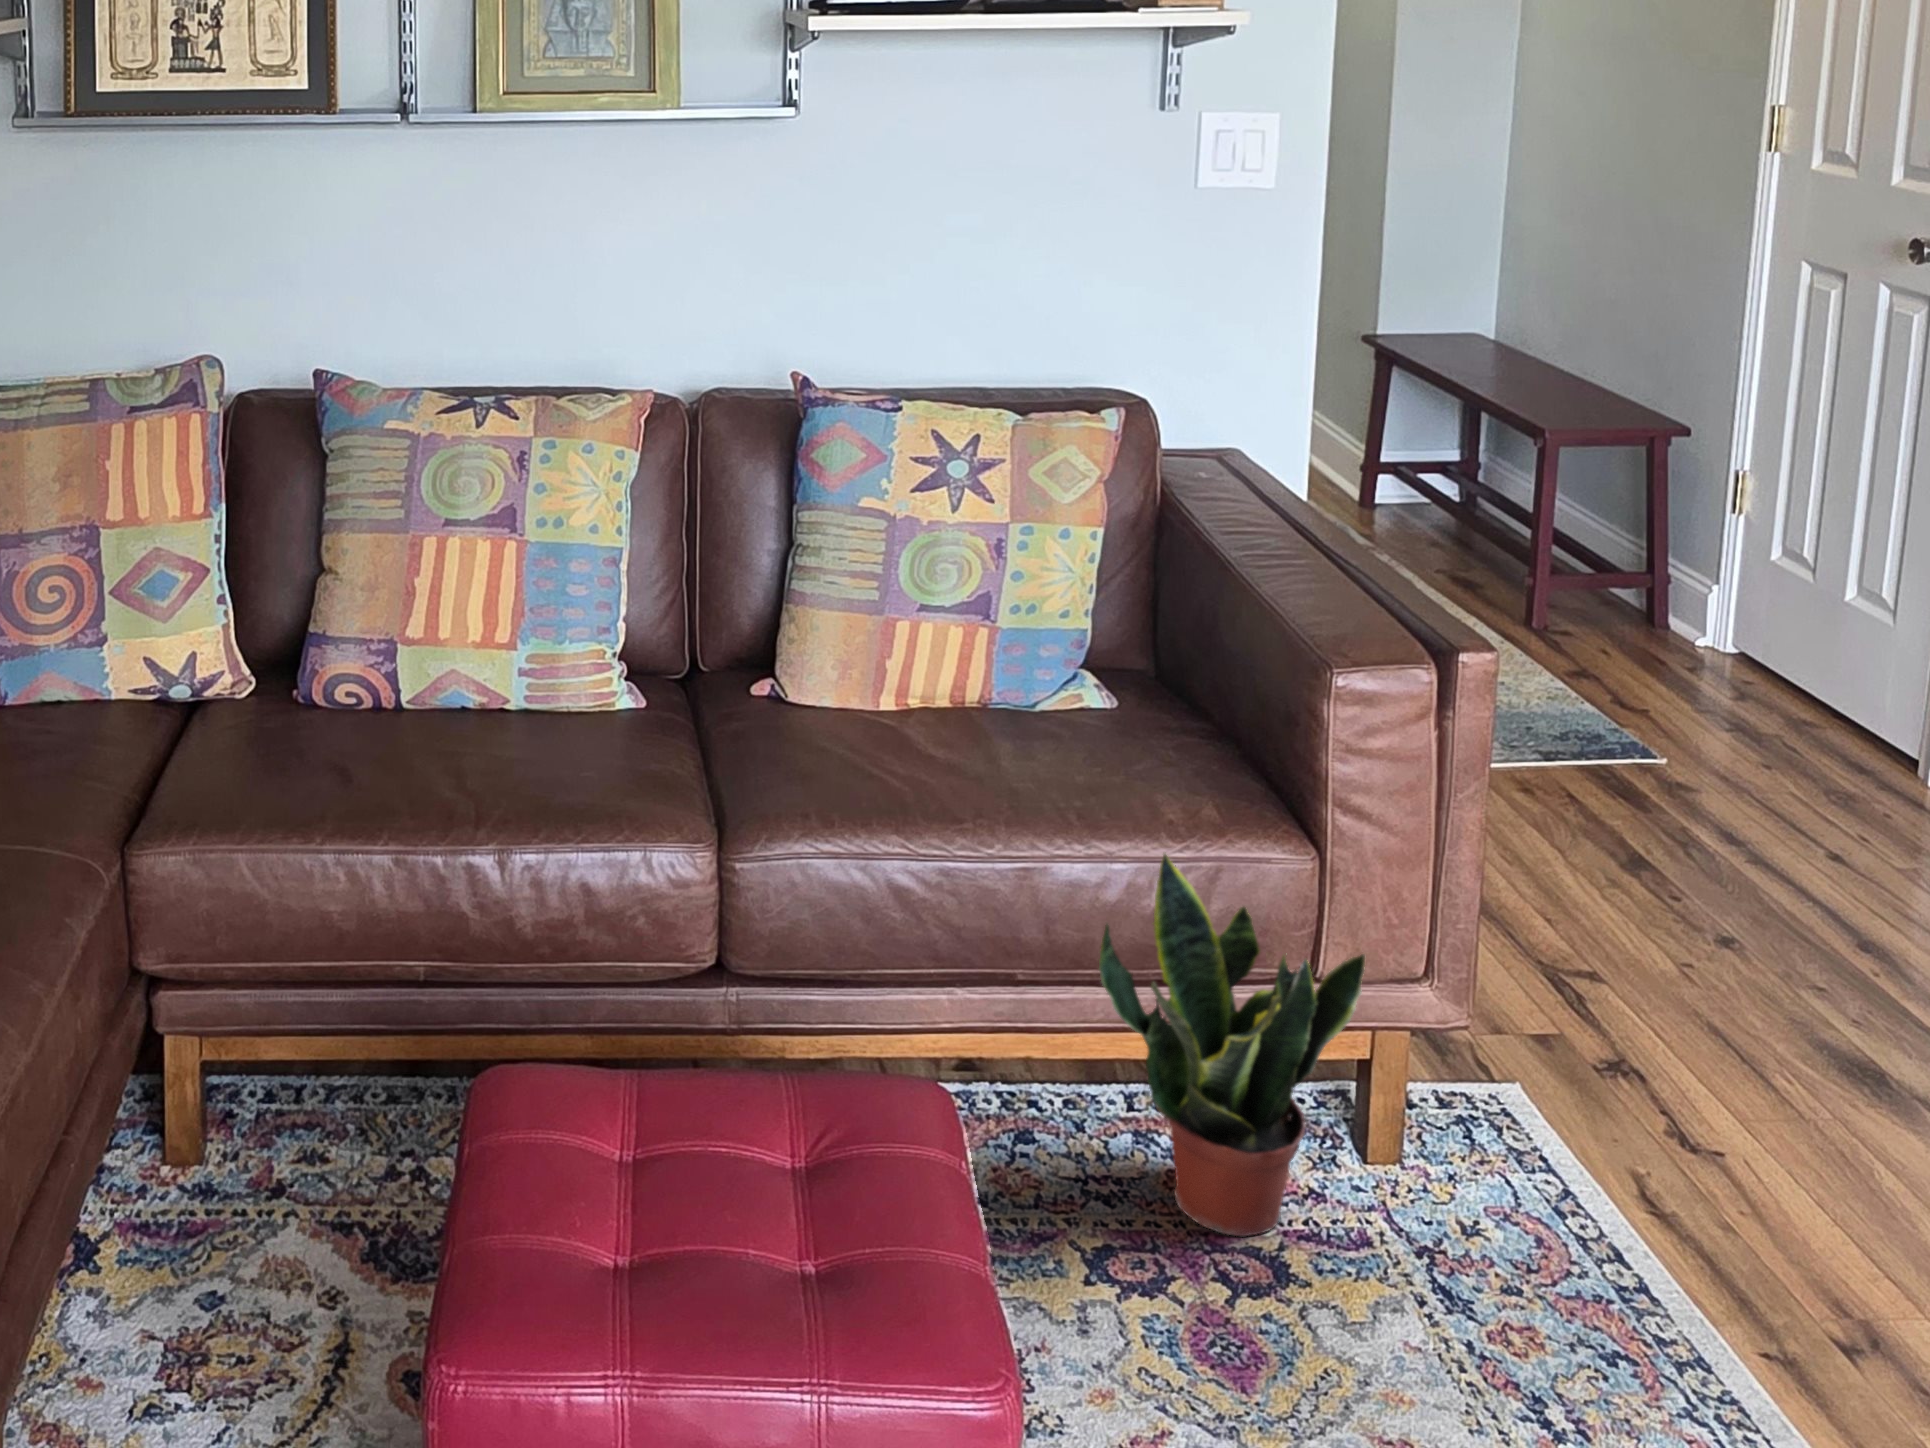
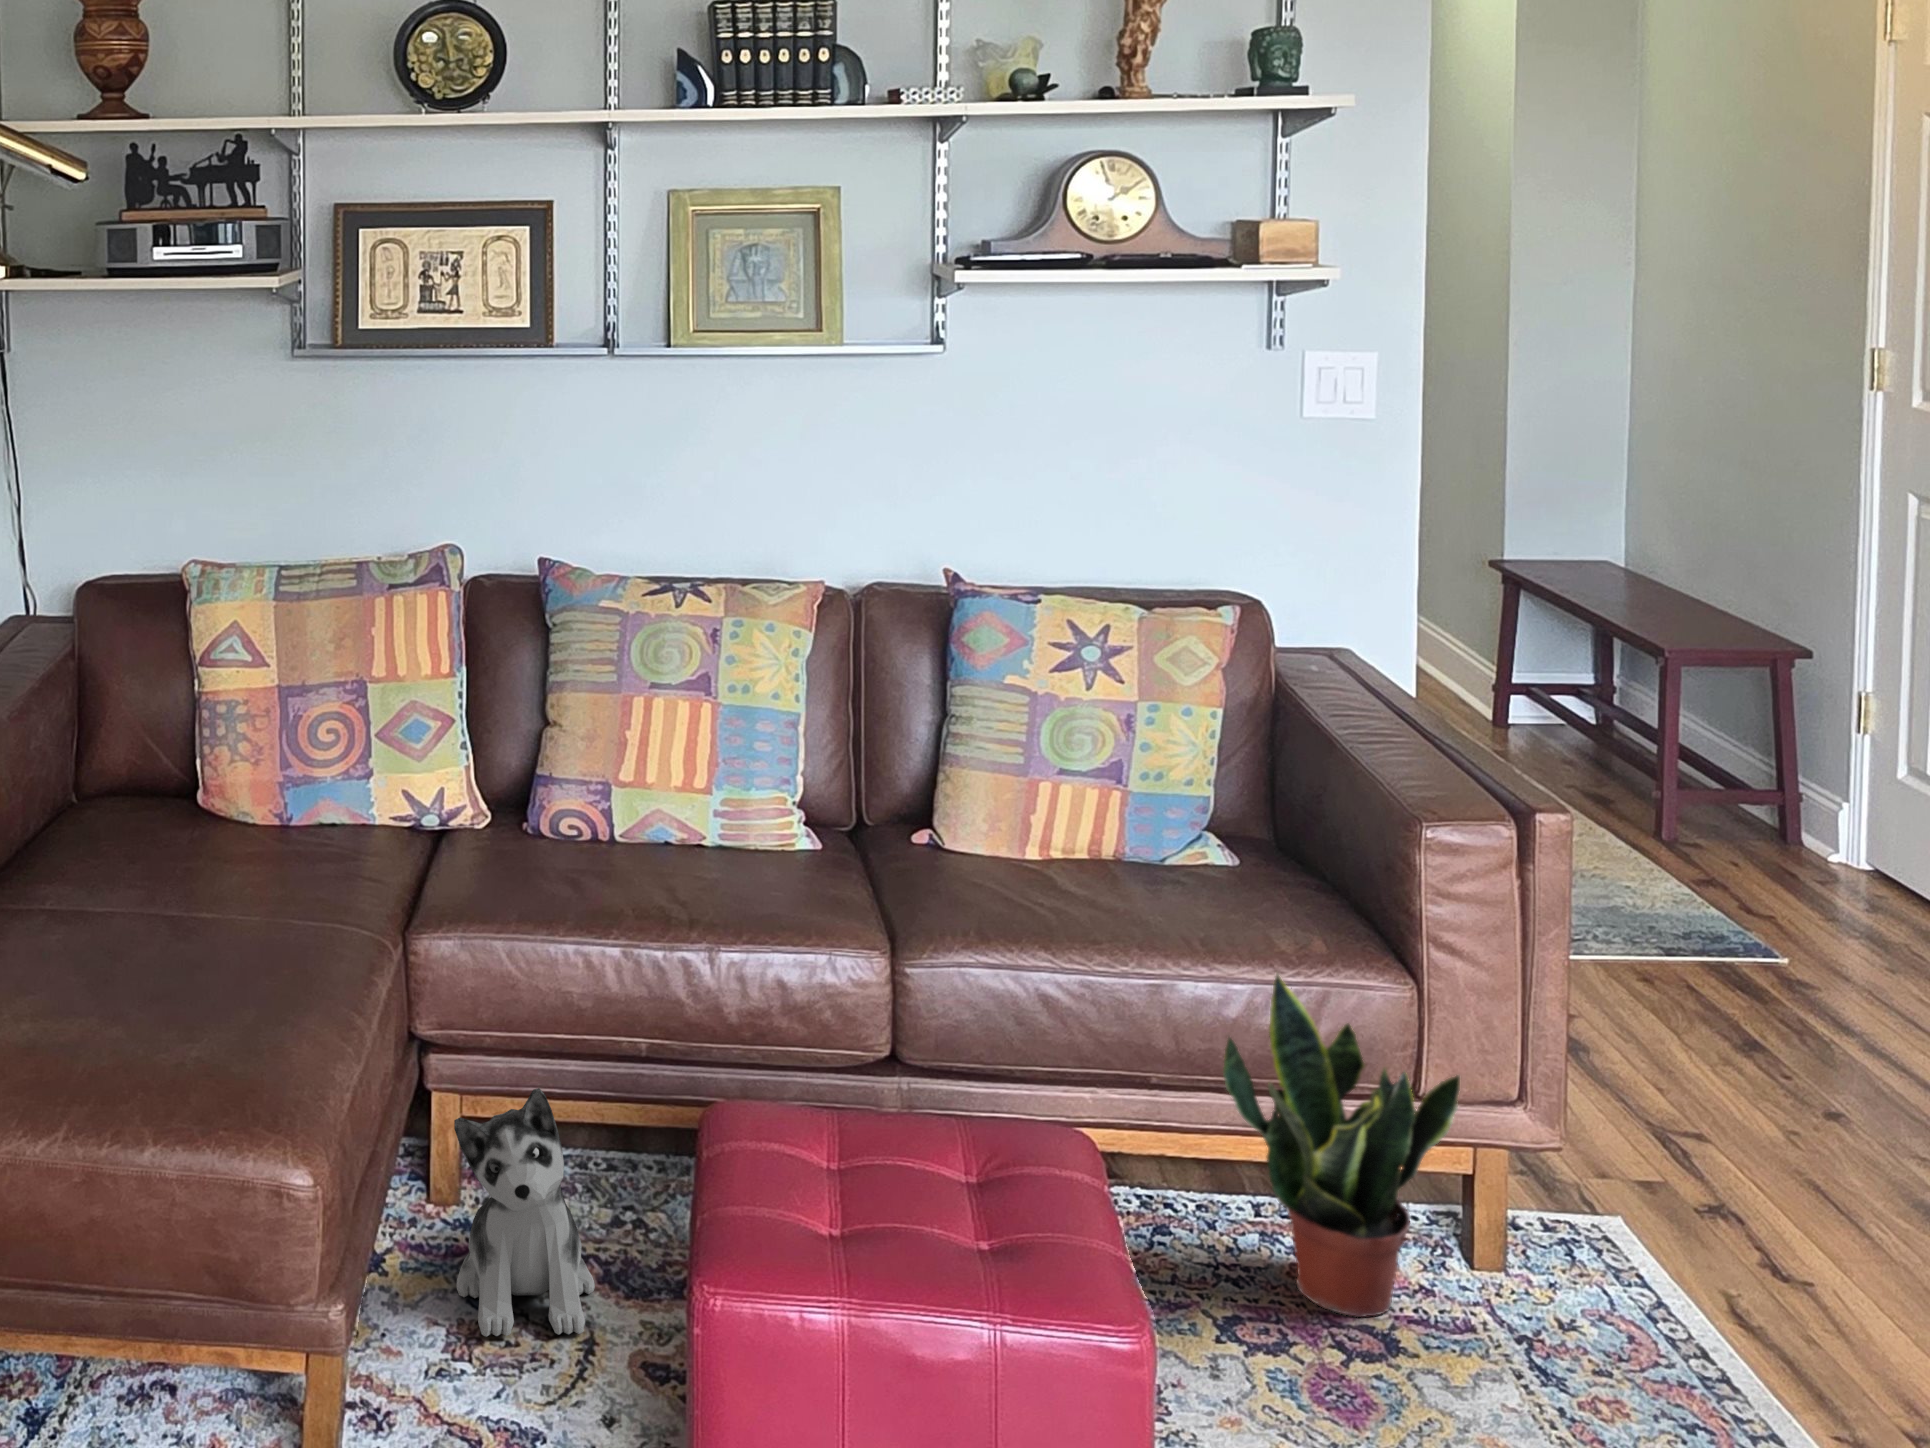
plush toy: none [159,1047,349,1358] -> present [454,1088,595,1337]

